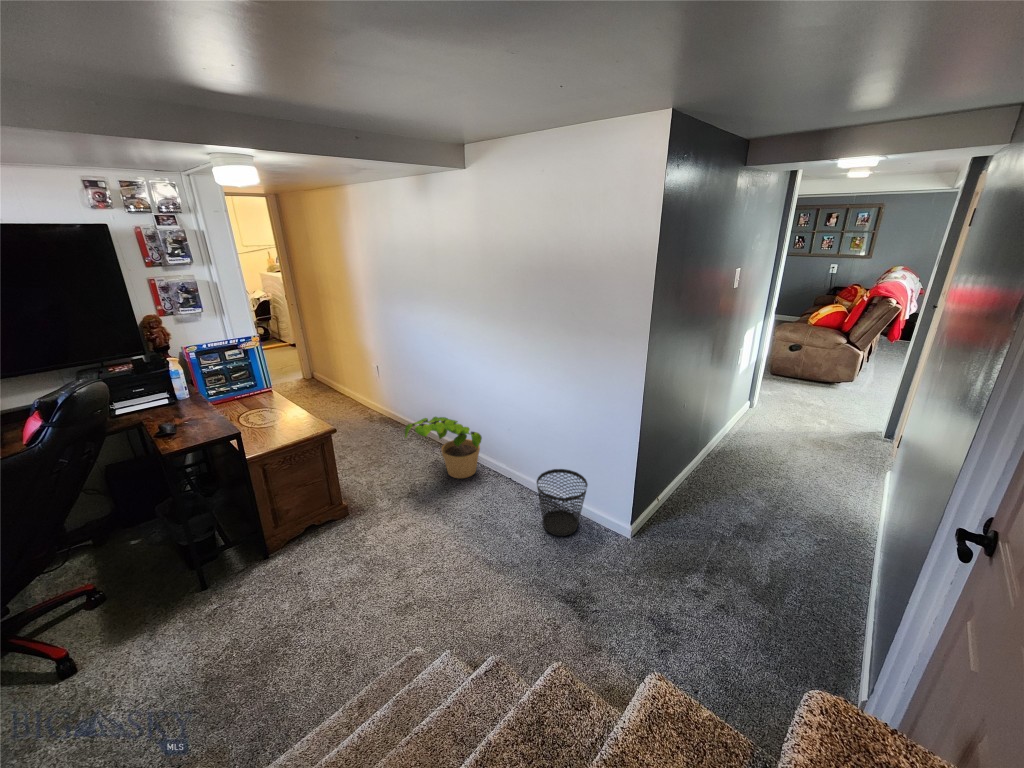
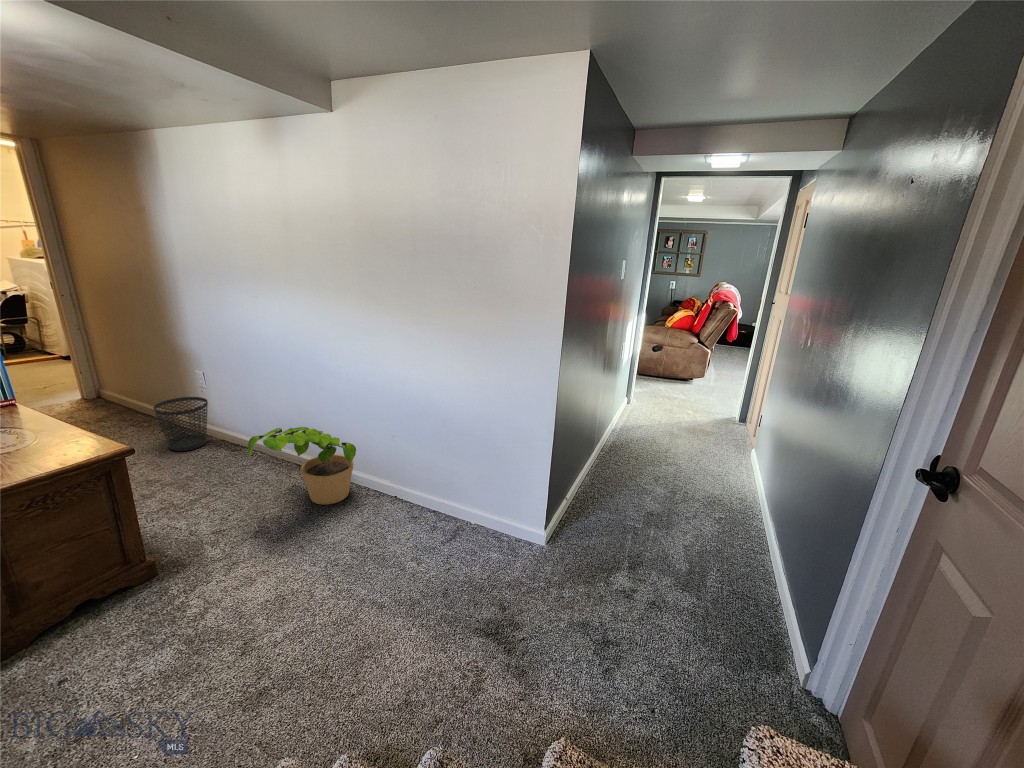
wastebasket: present [537,469,588,536] -> present [154,397,208,451]

